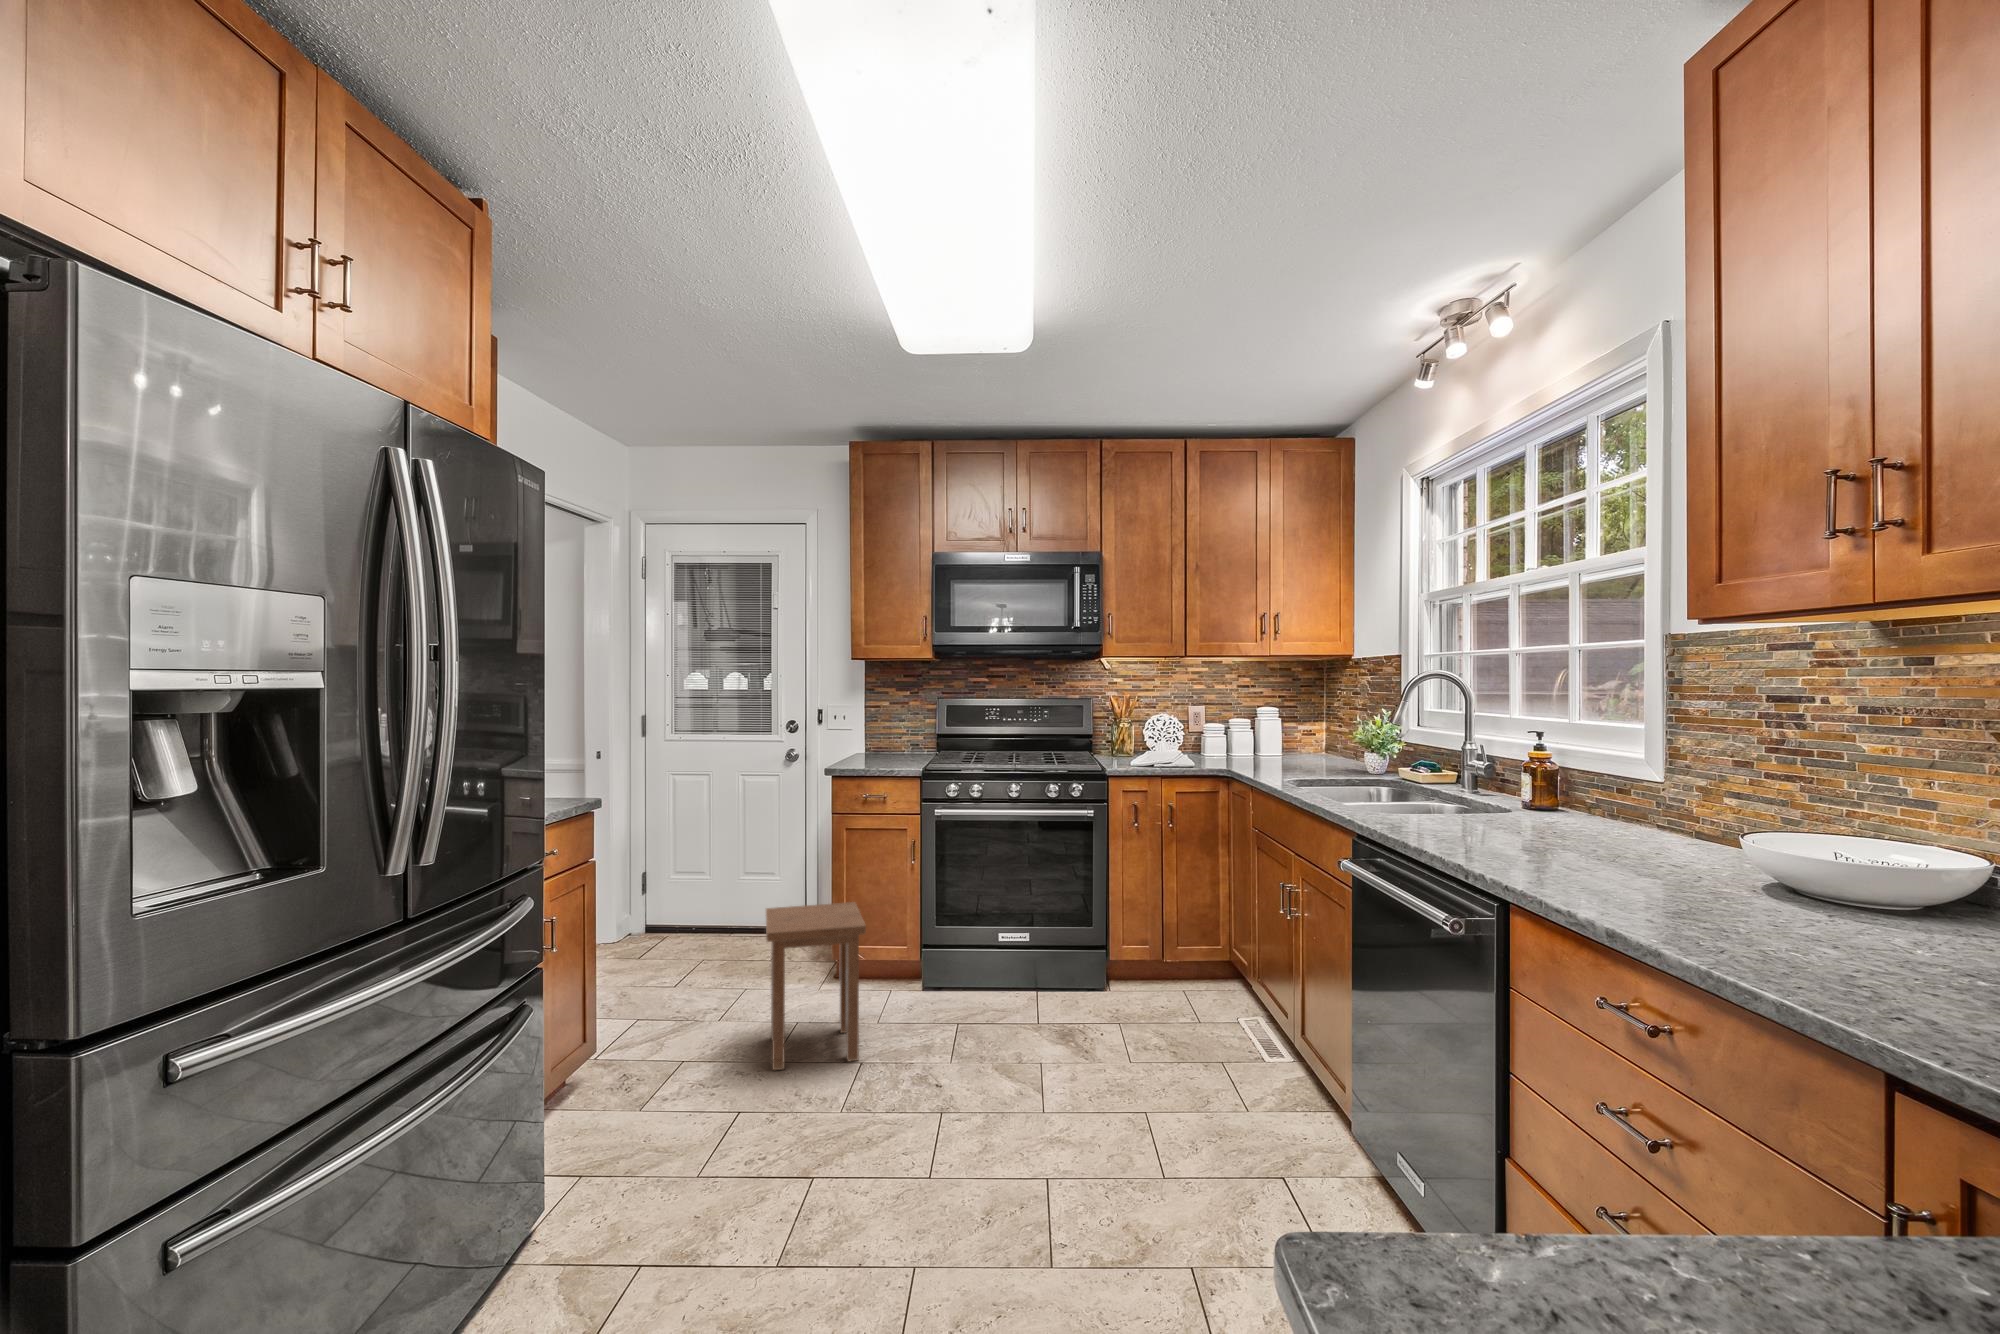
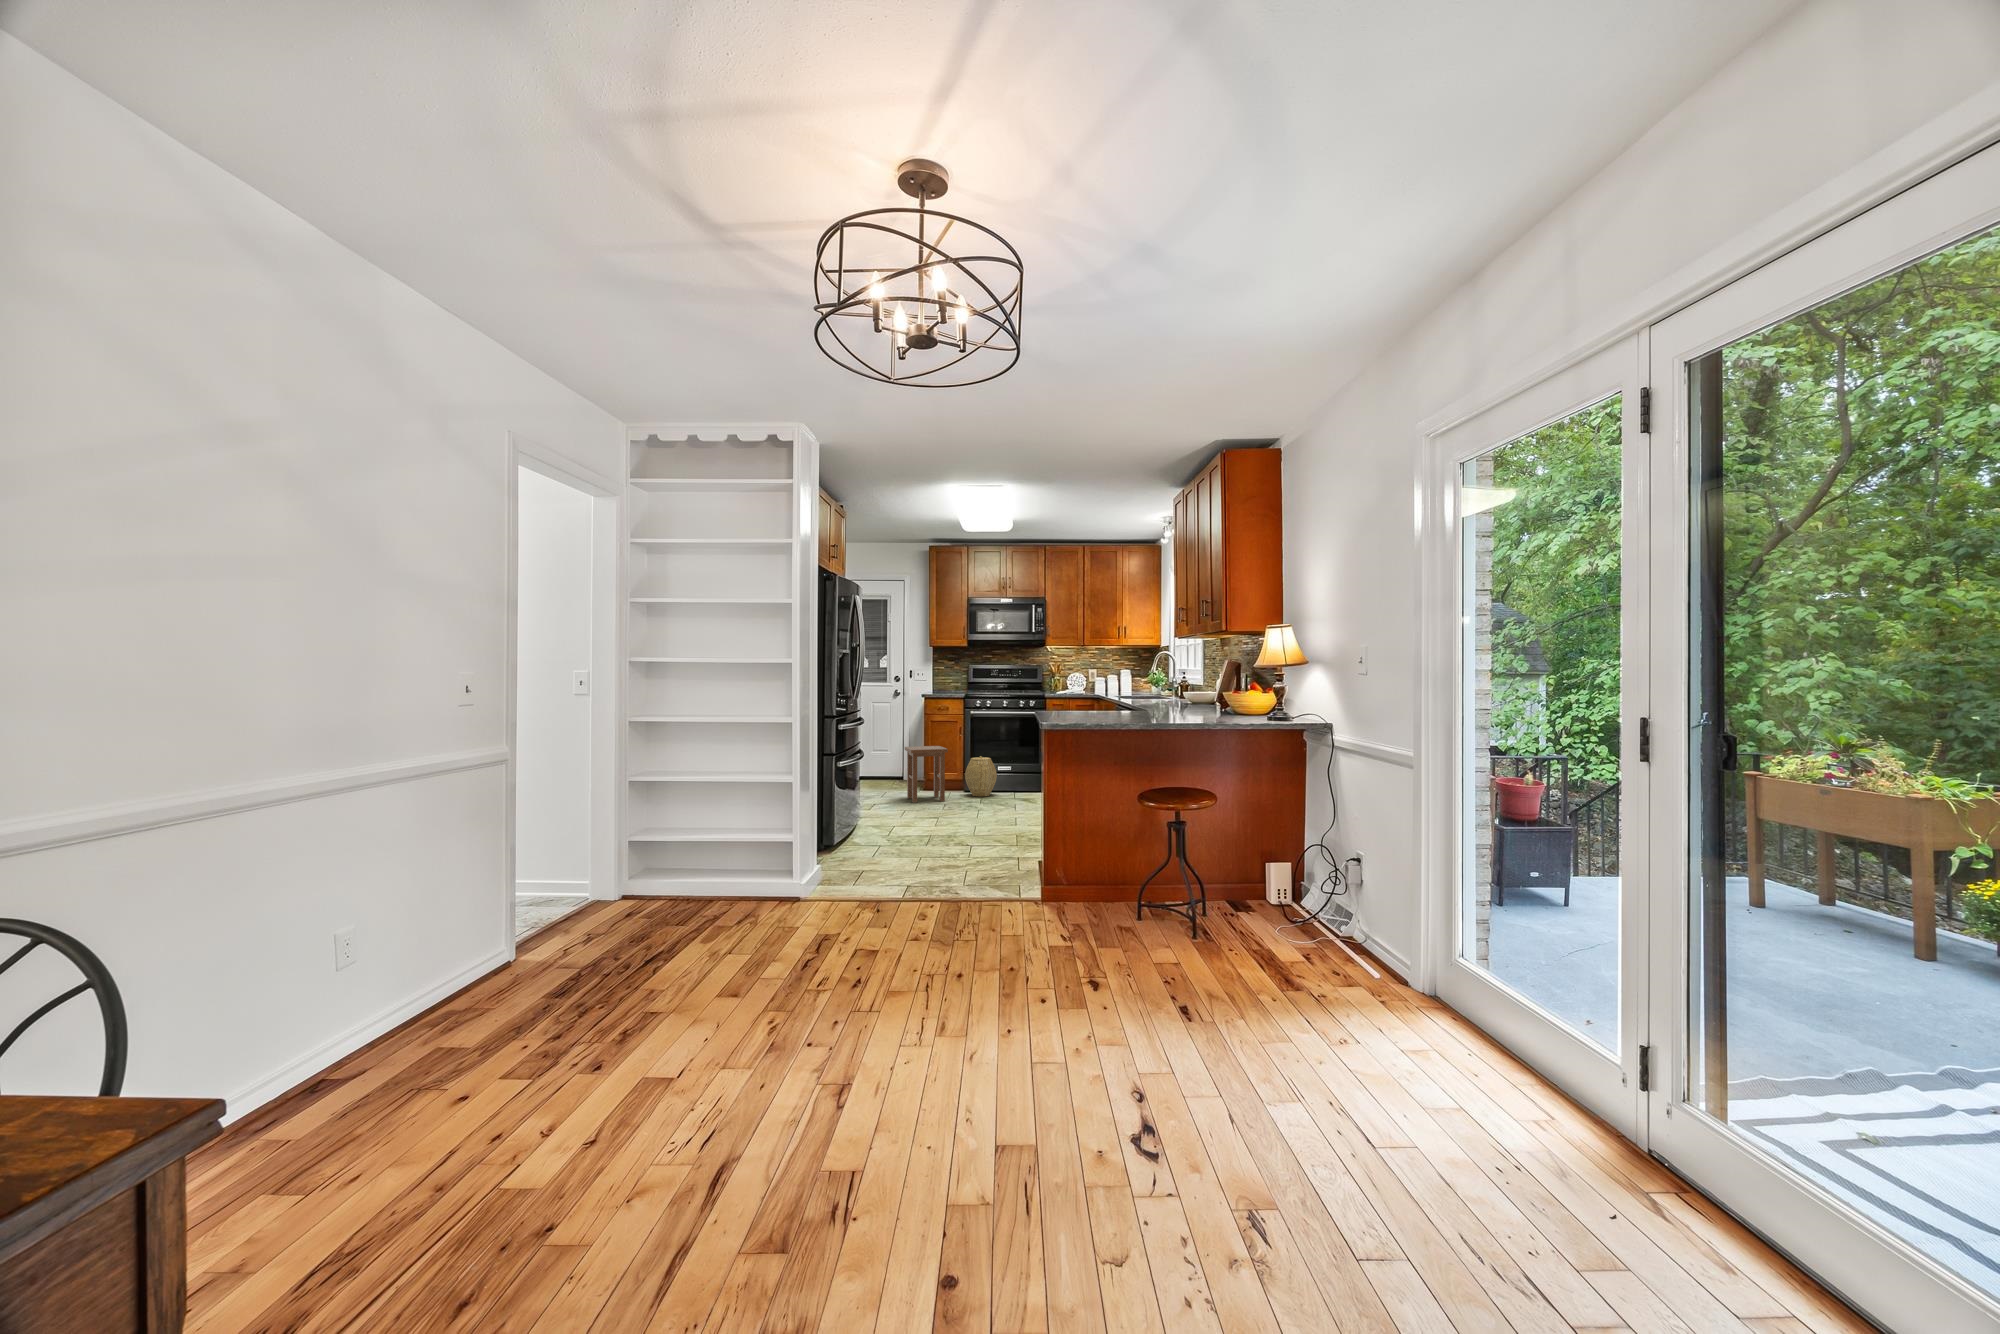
woven basket: none [918,924,994,1029] -> present [965,756,997,796]

